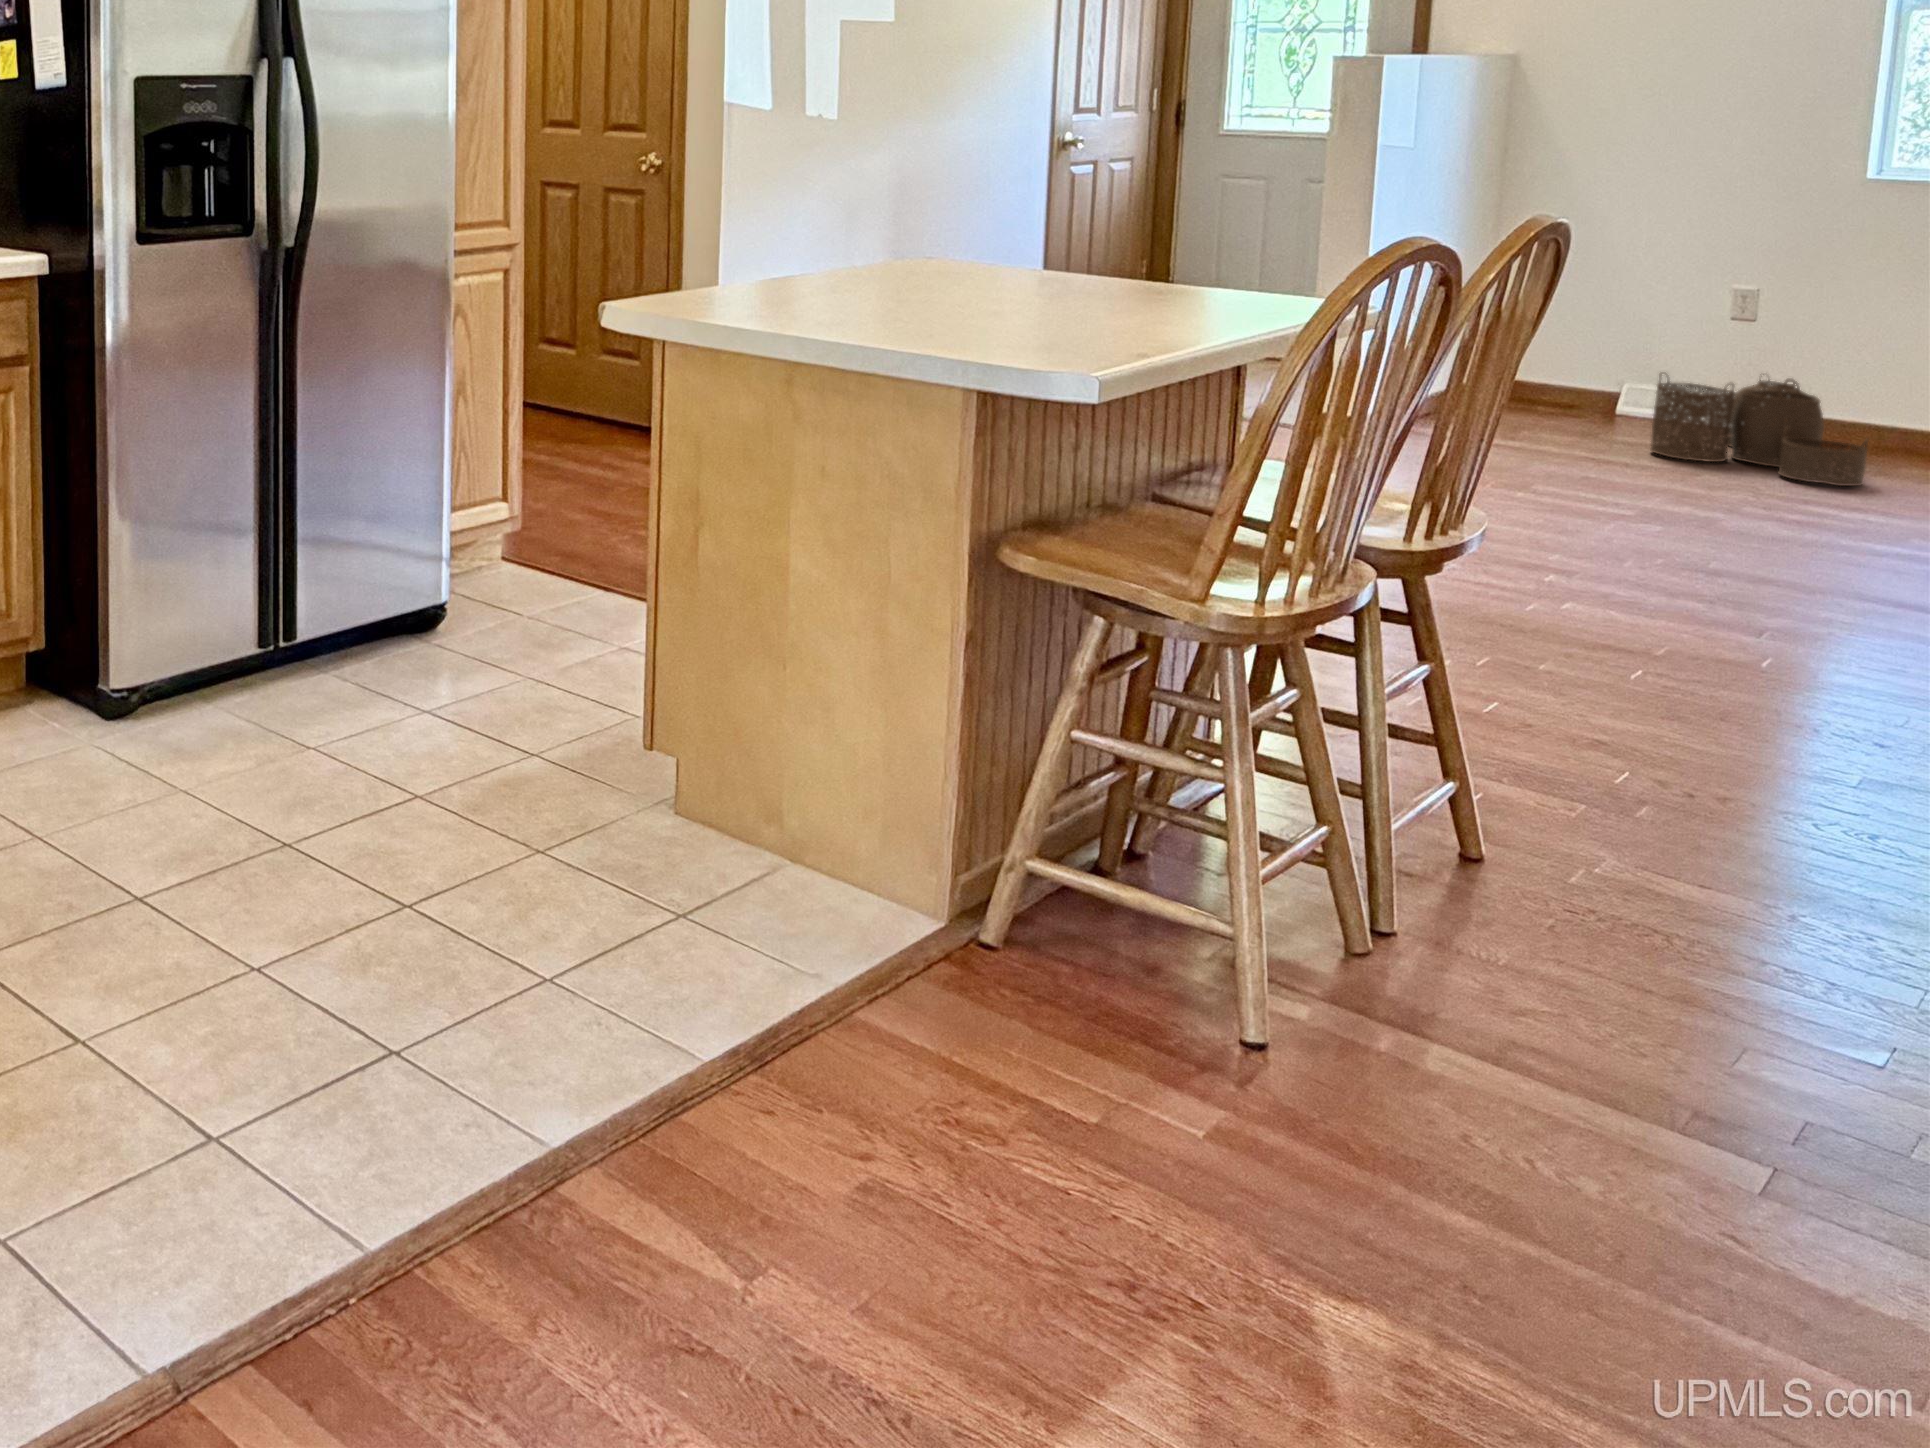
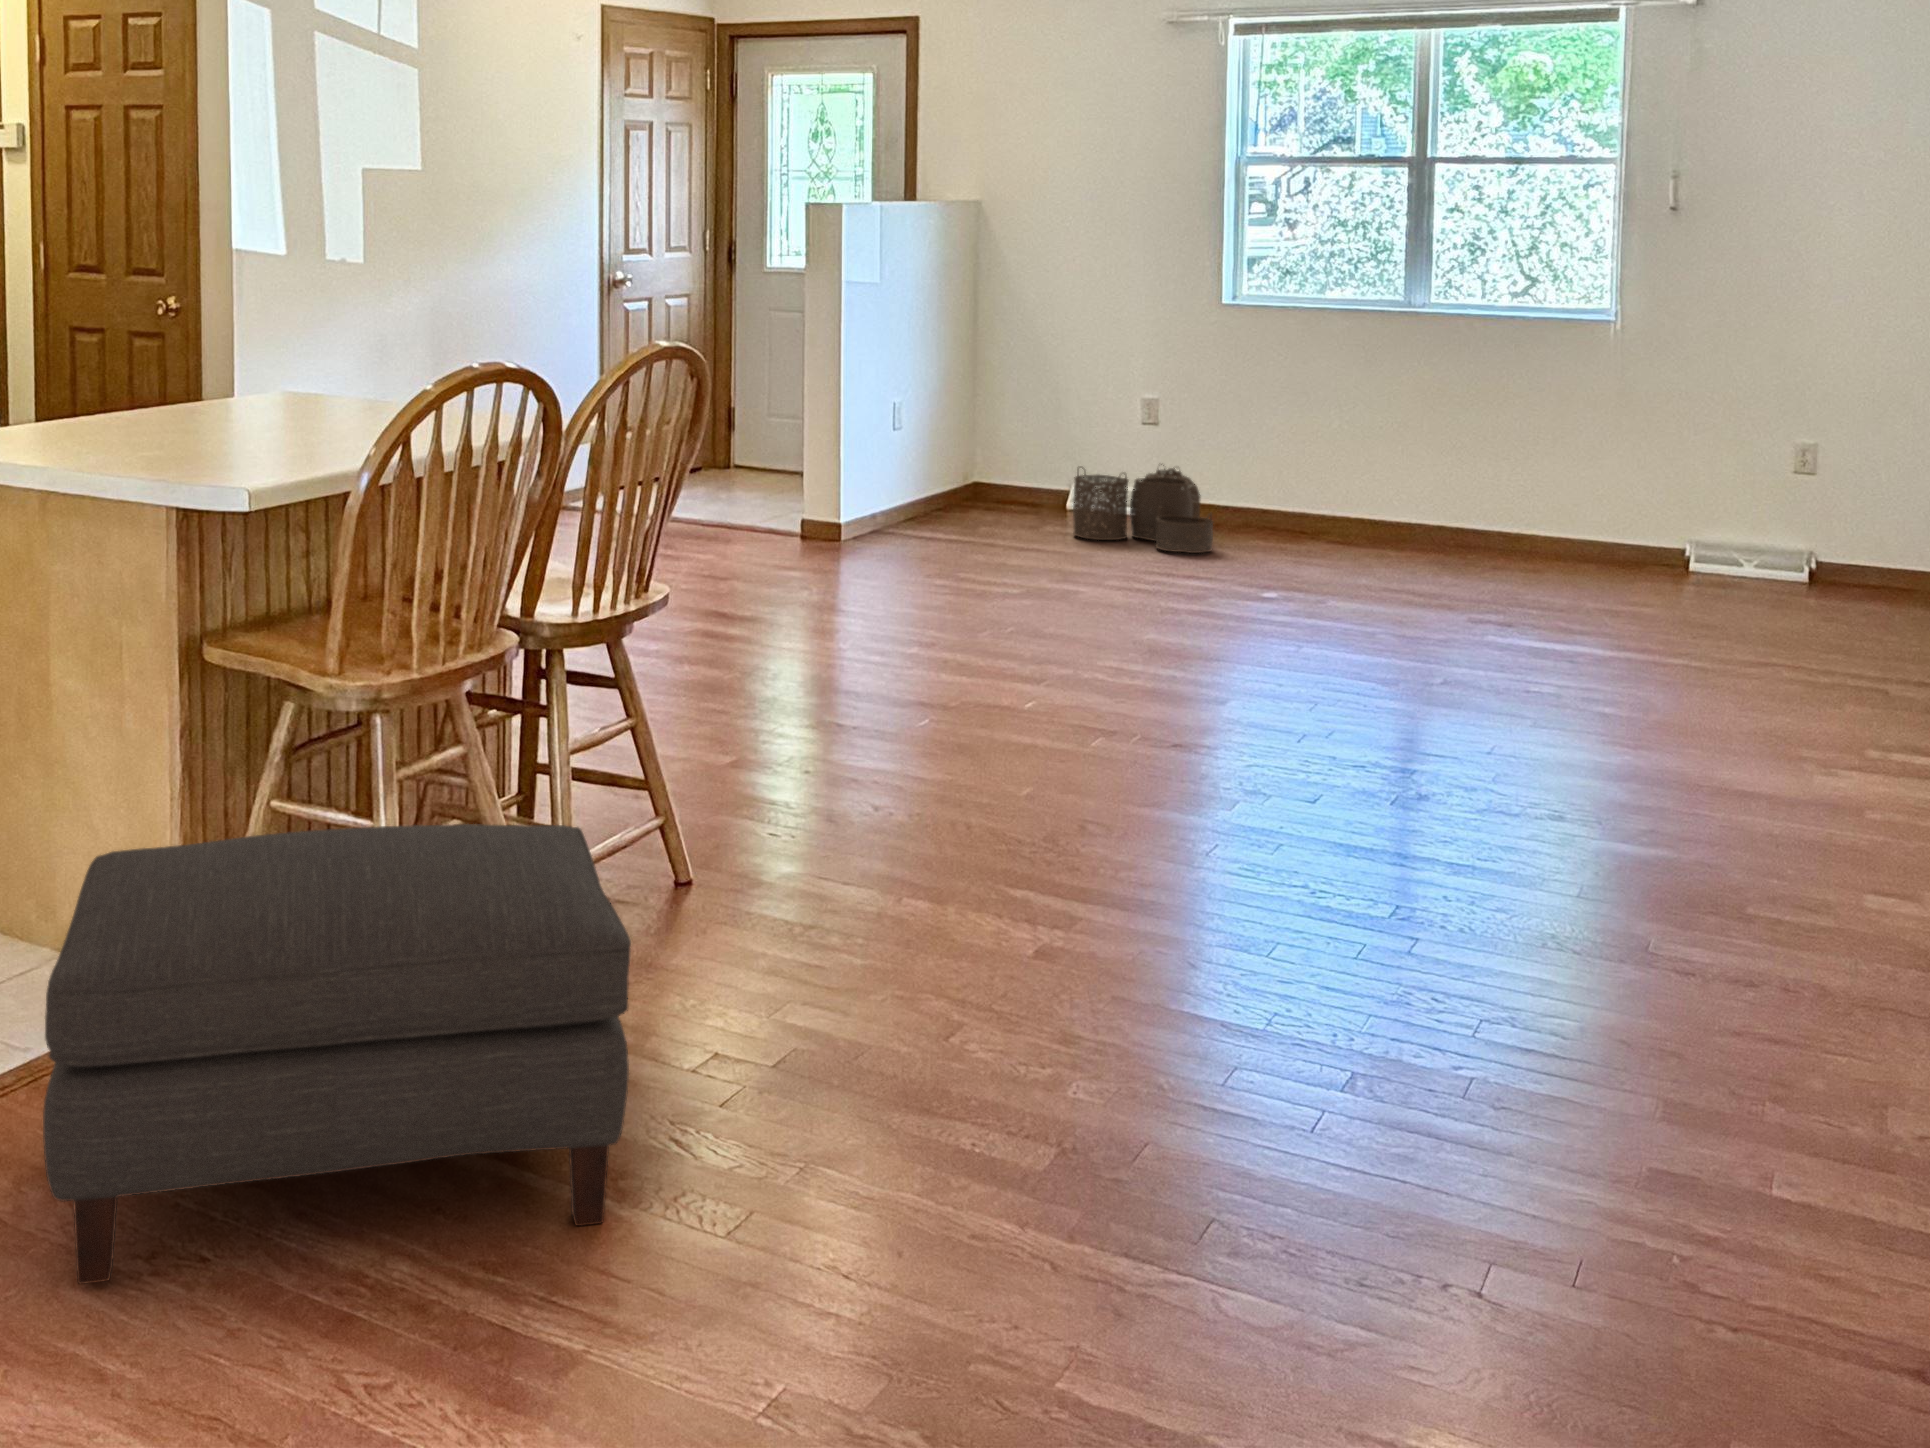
ottoman: none [953,785,1807,1354] -> present [43,824,631,1284]

